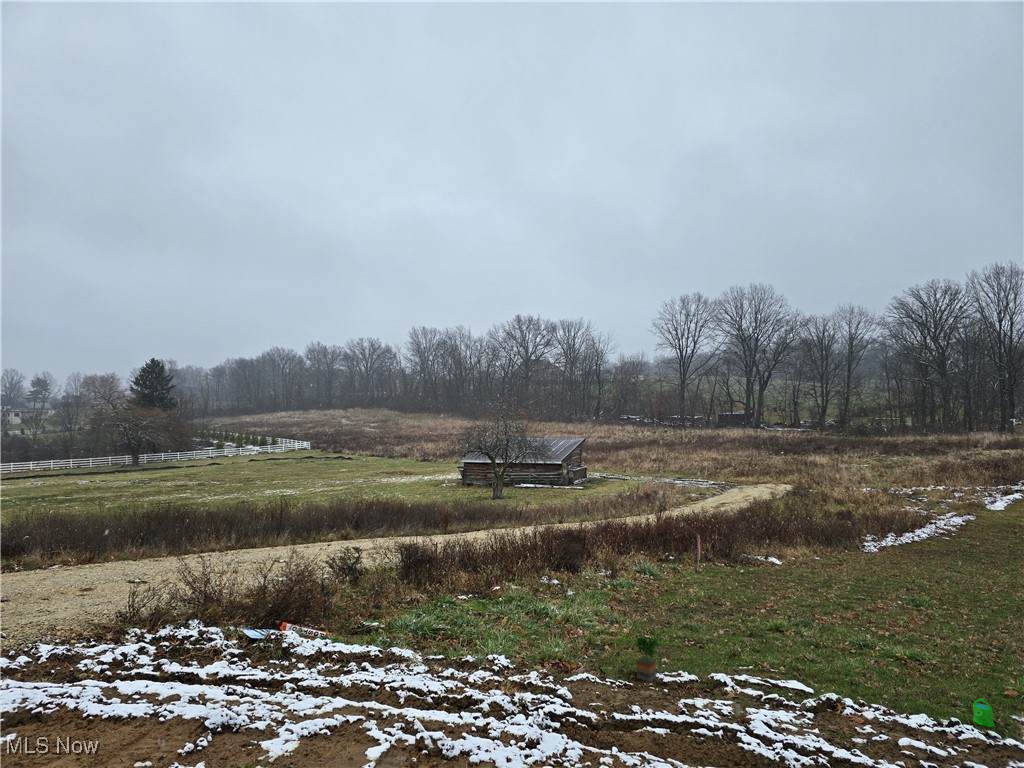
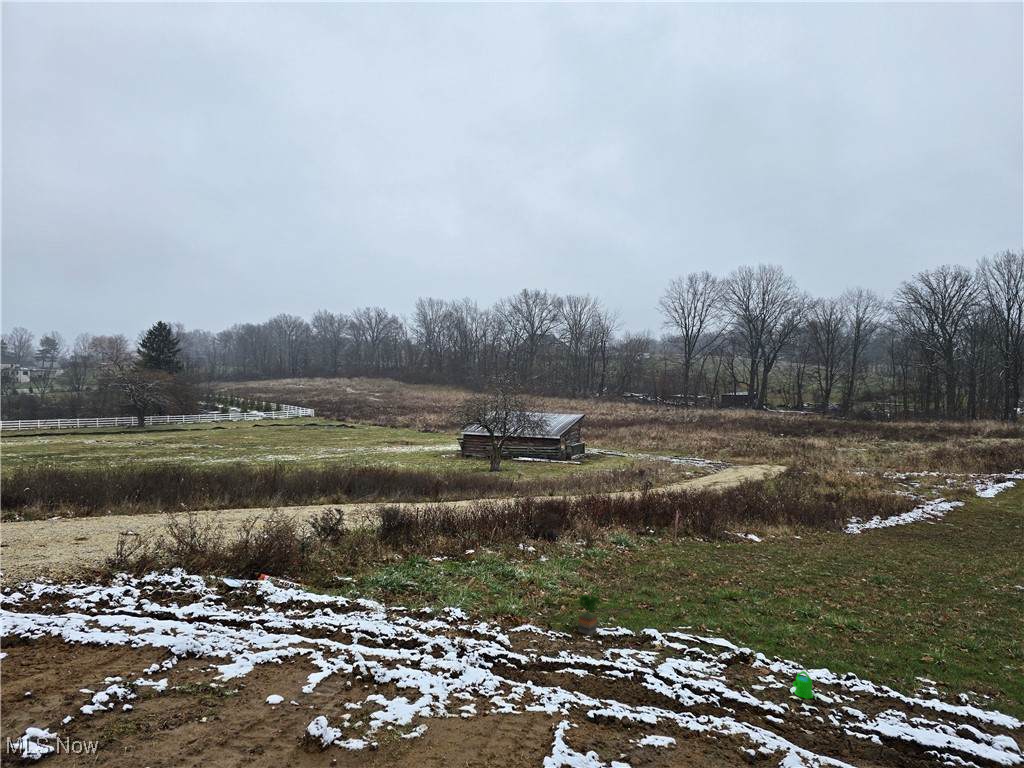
watering can: present [973,698,995,727] -> present [793,671,813,699]

